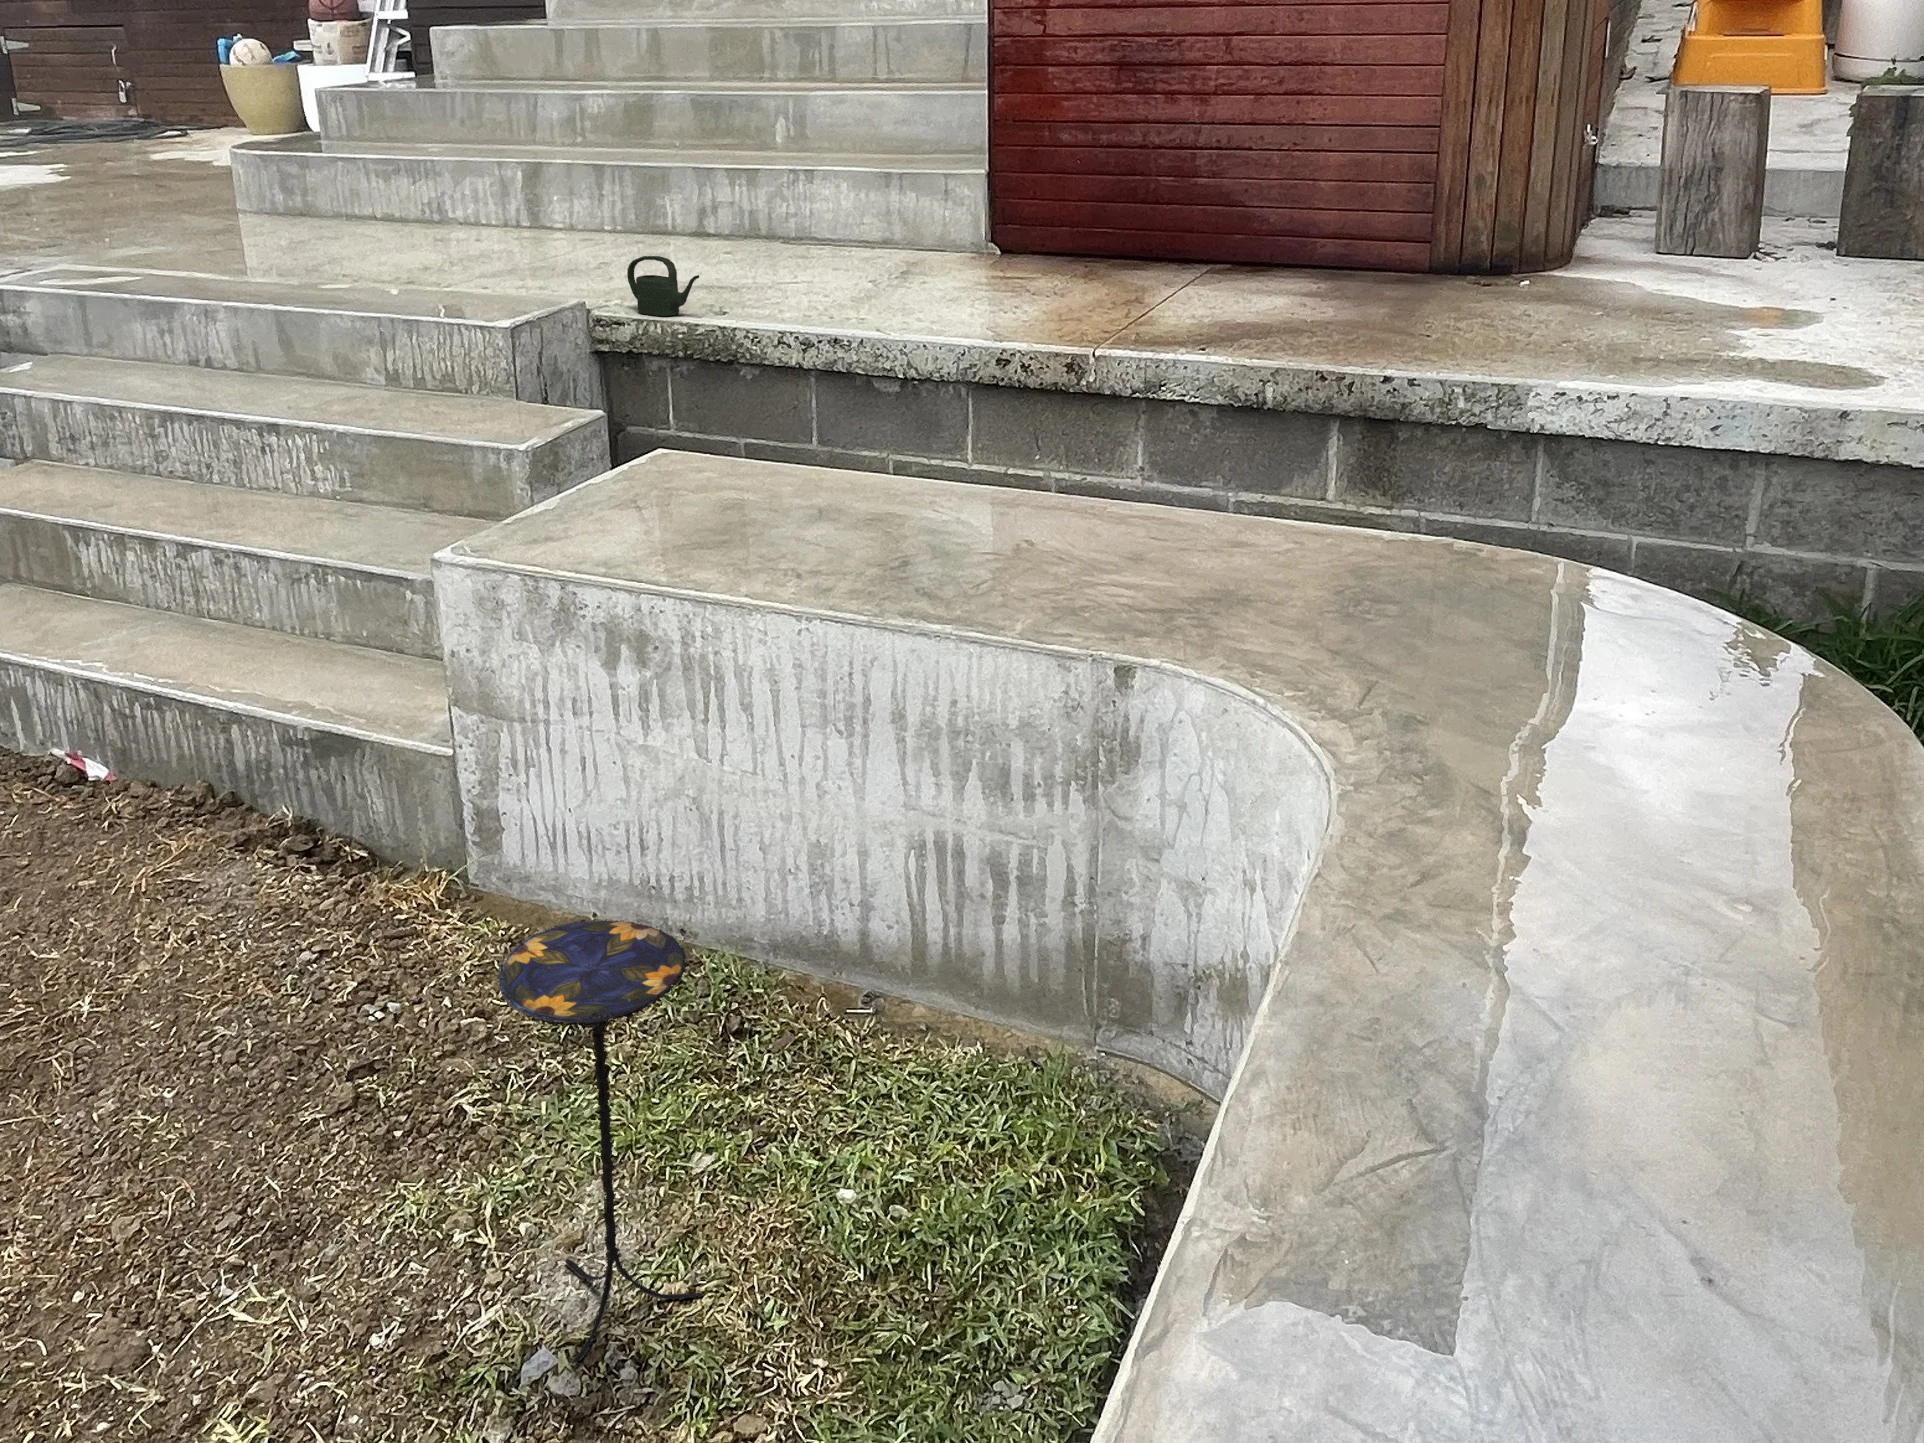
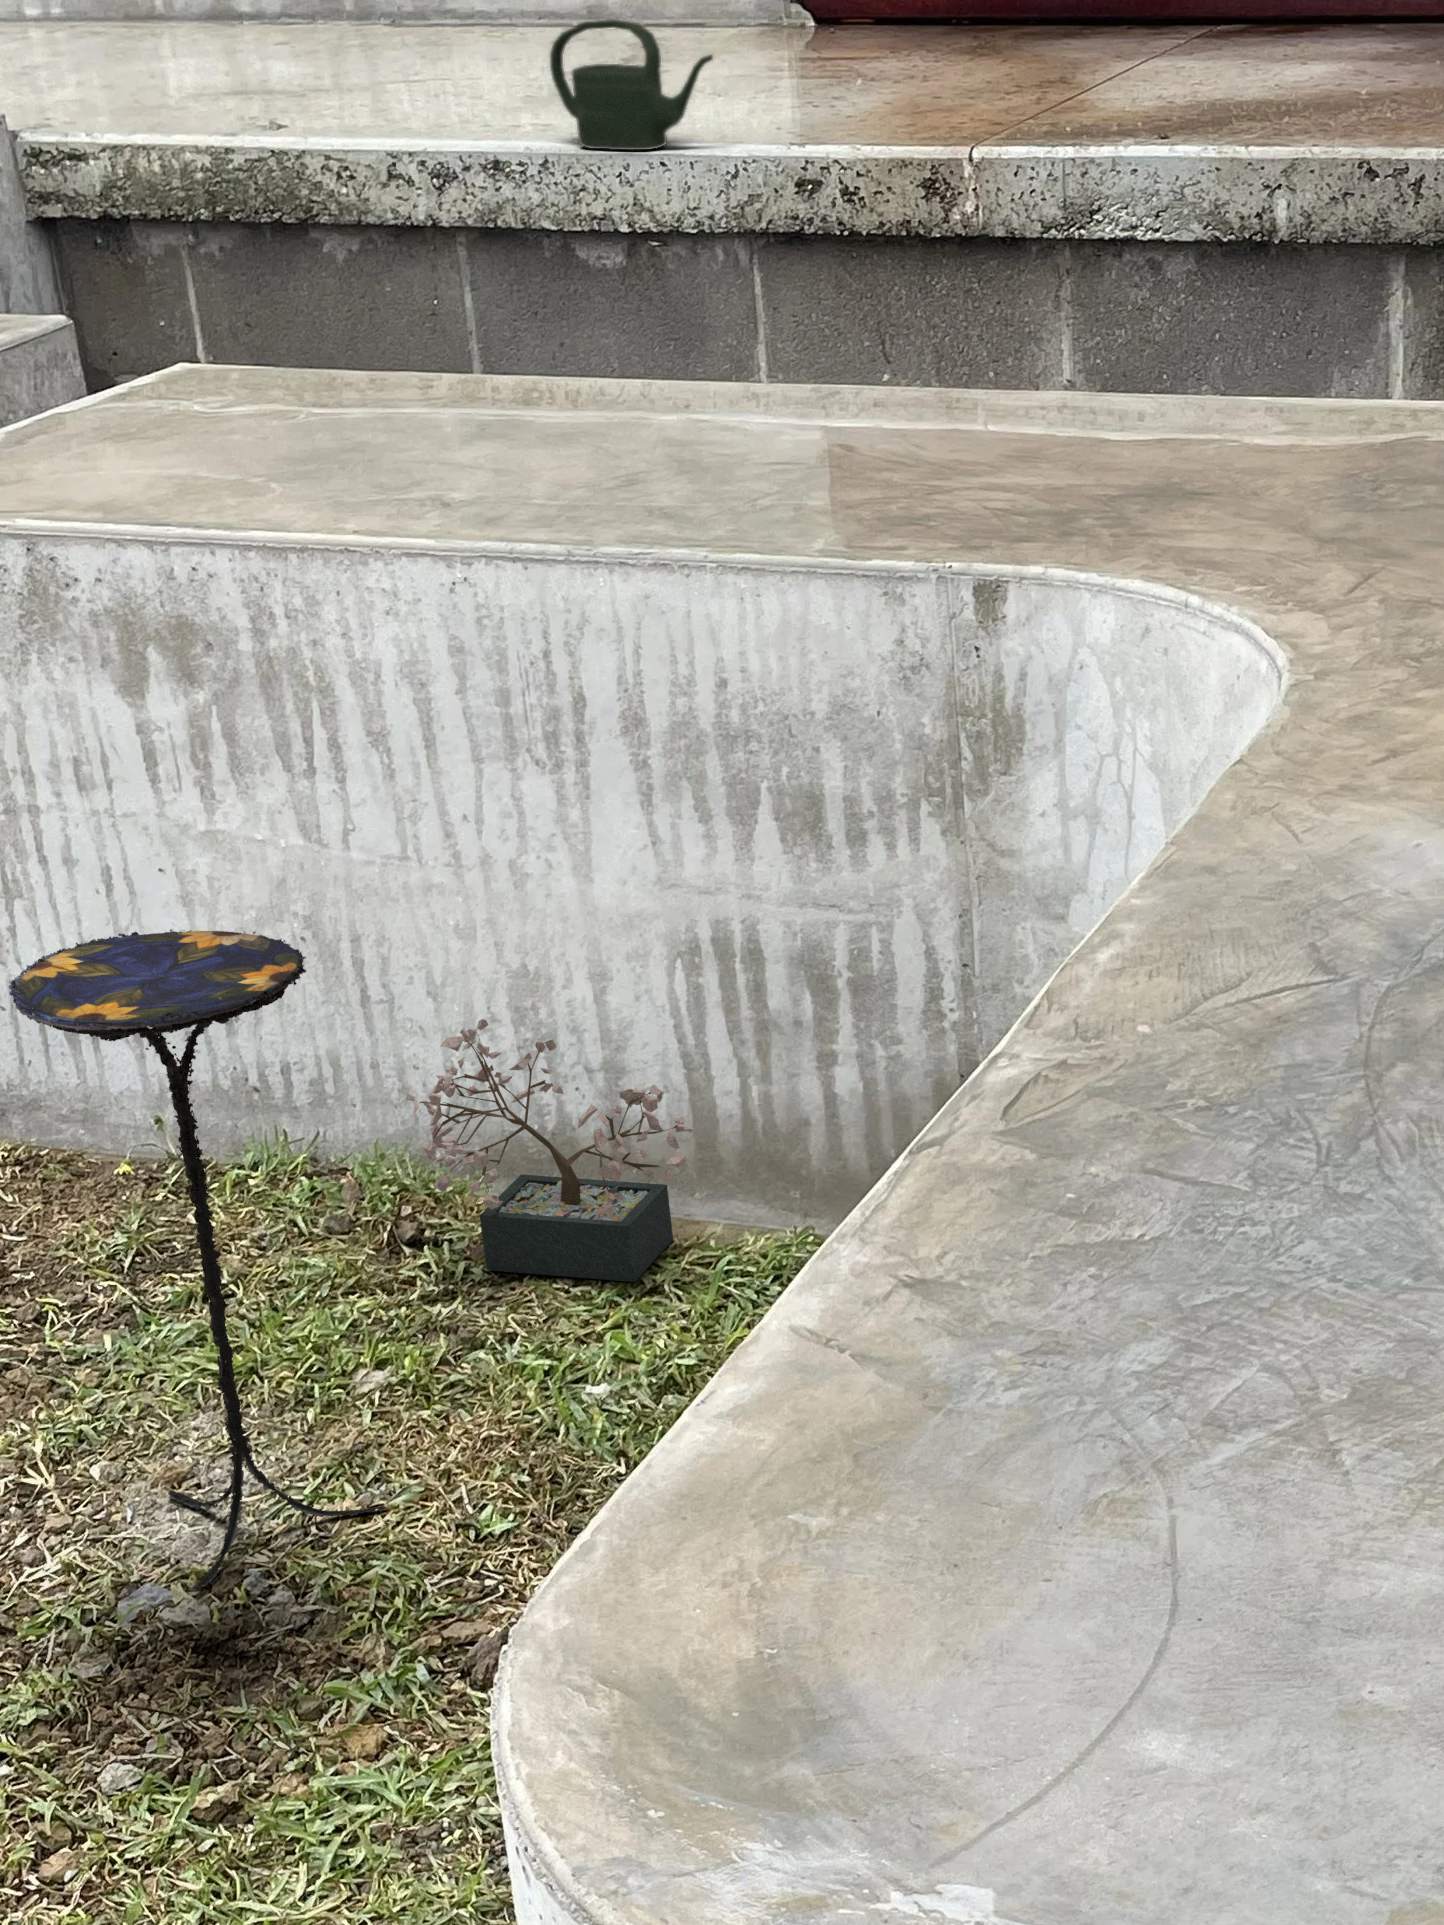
watering can: present [627,256,699,316] -> present [550,19,713,150]
decorative plant: none [741,907,916,1090] -> present [406,1019,695,1282]

